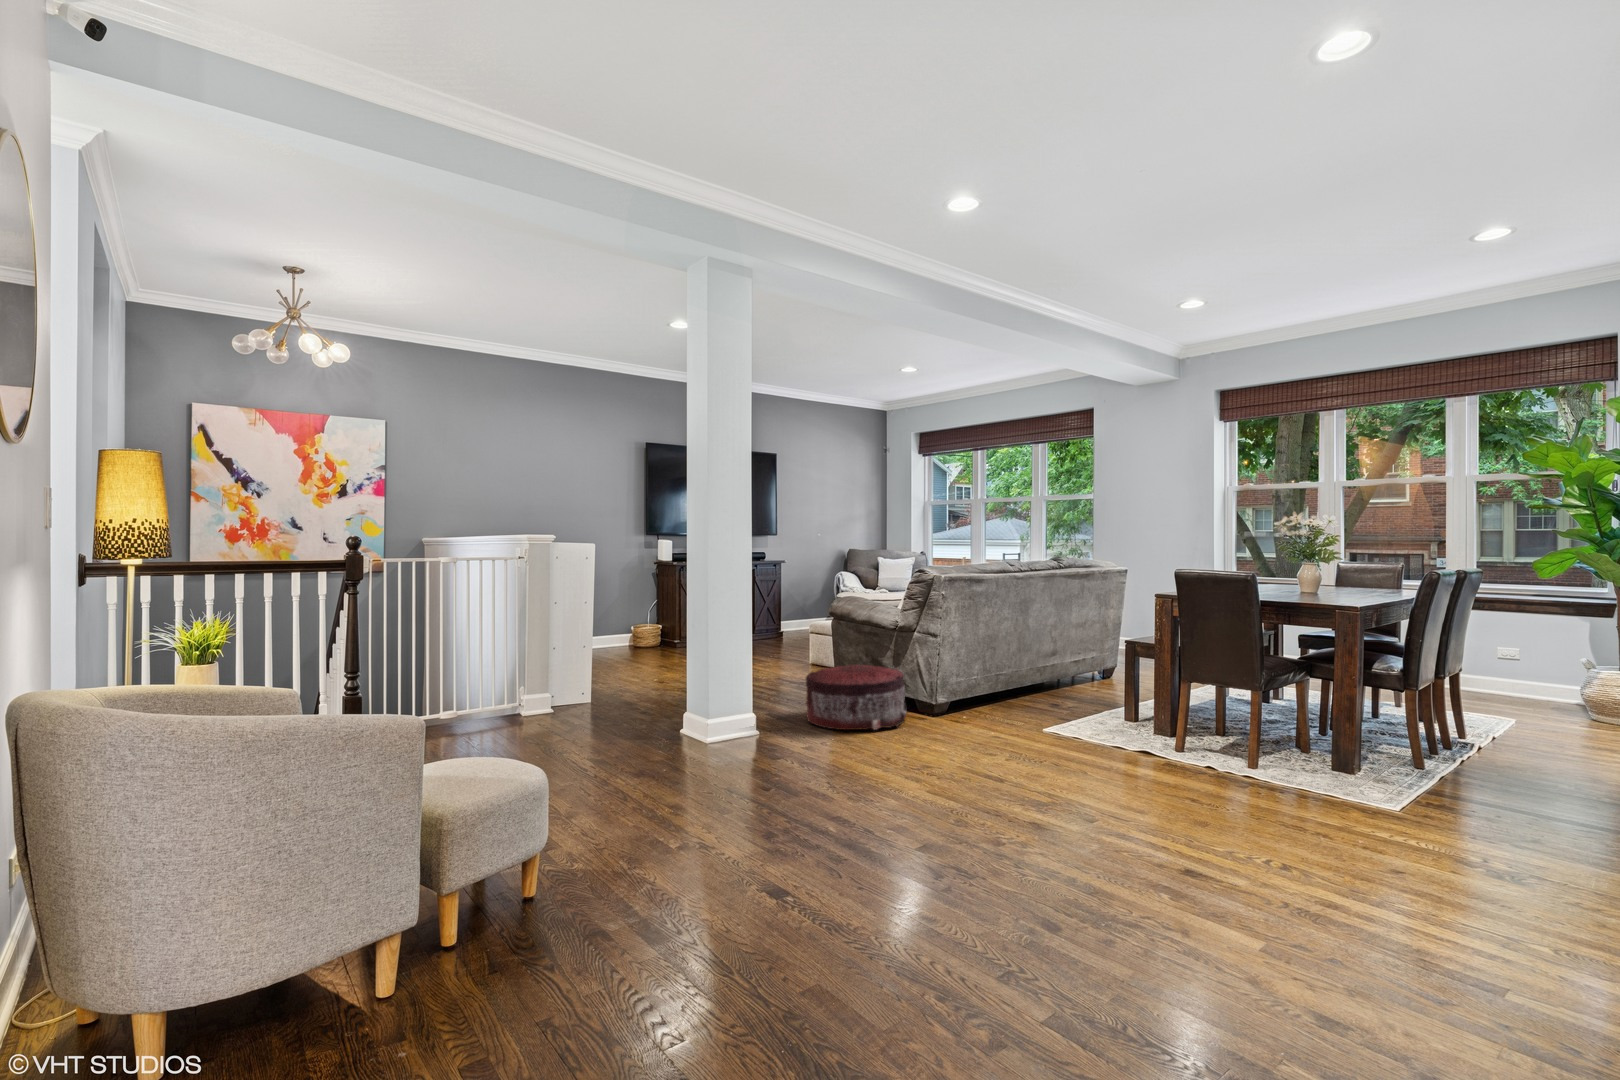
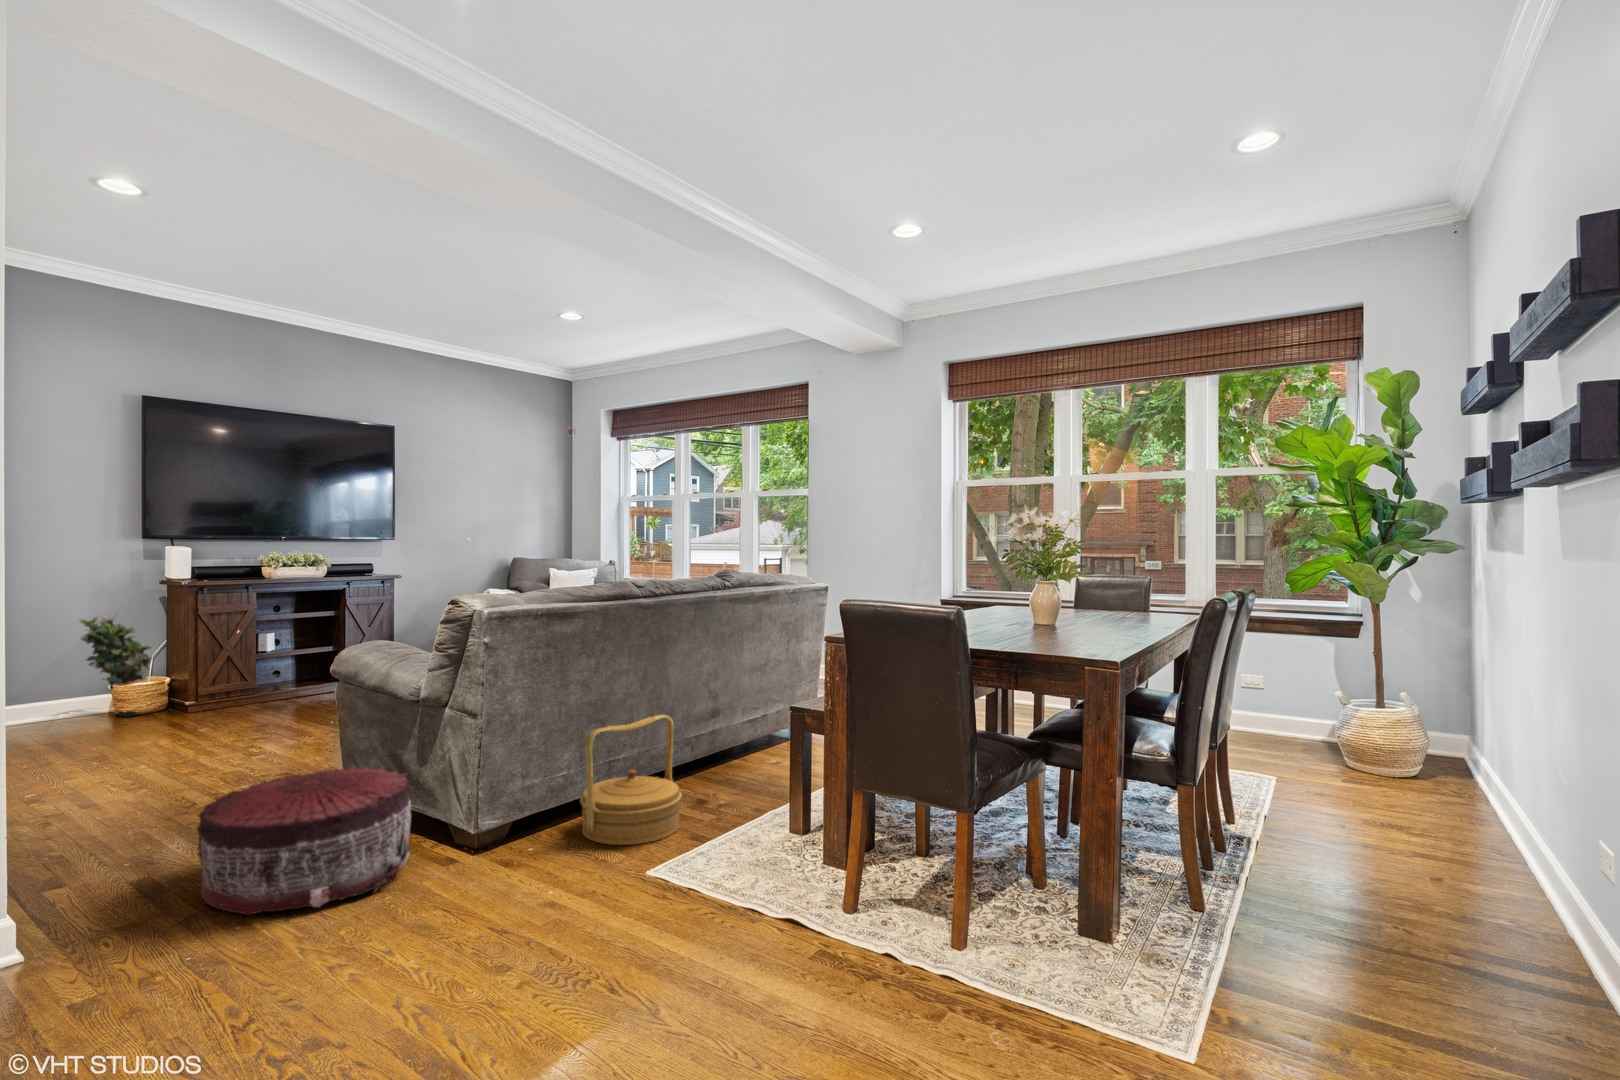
potted plant: none [616,583,656,649] -> present [80,616,152,717]
woven basket: none [989,645,1053,720] -> present [580,714,682,845]

